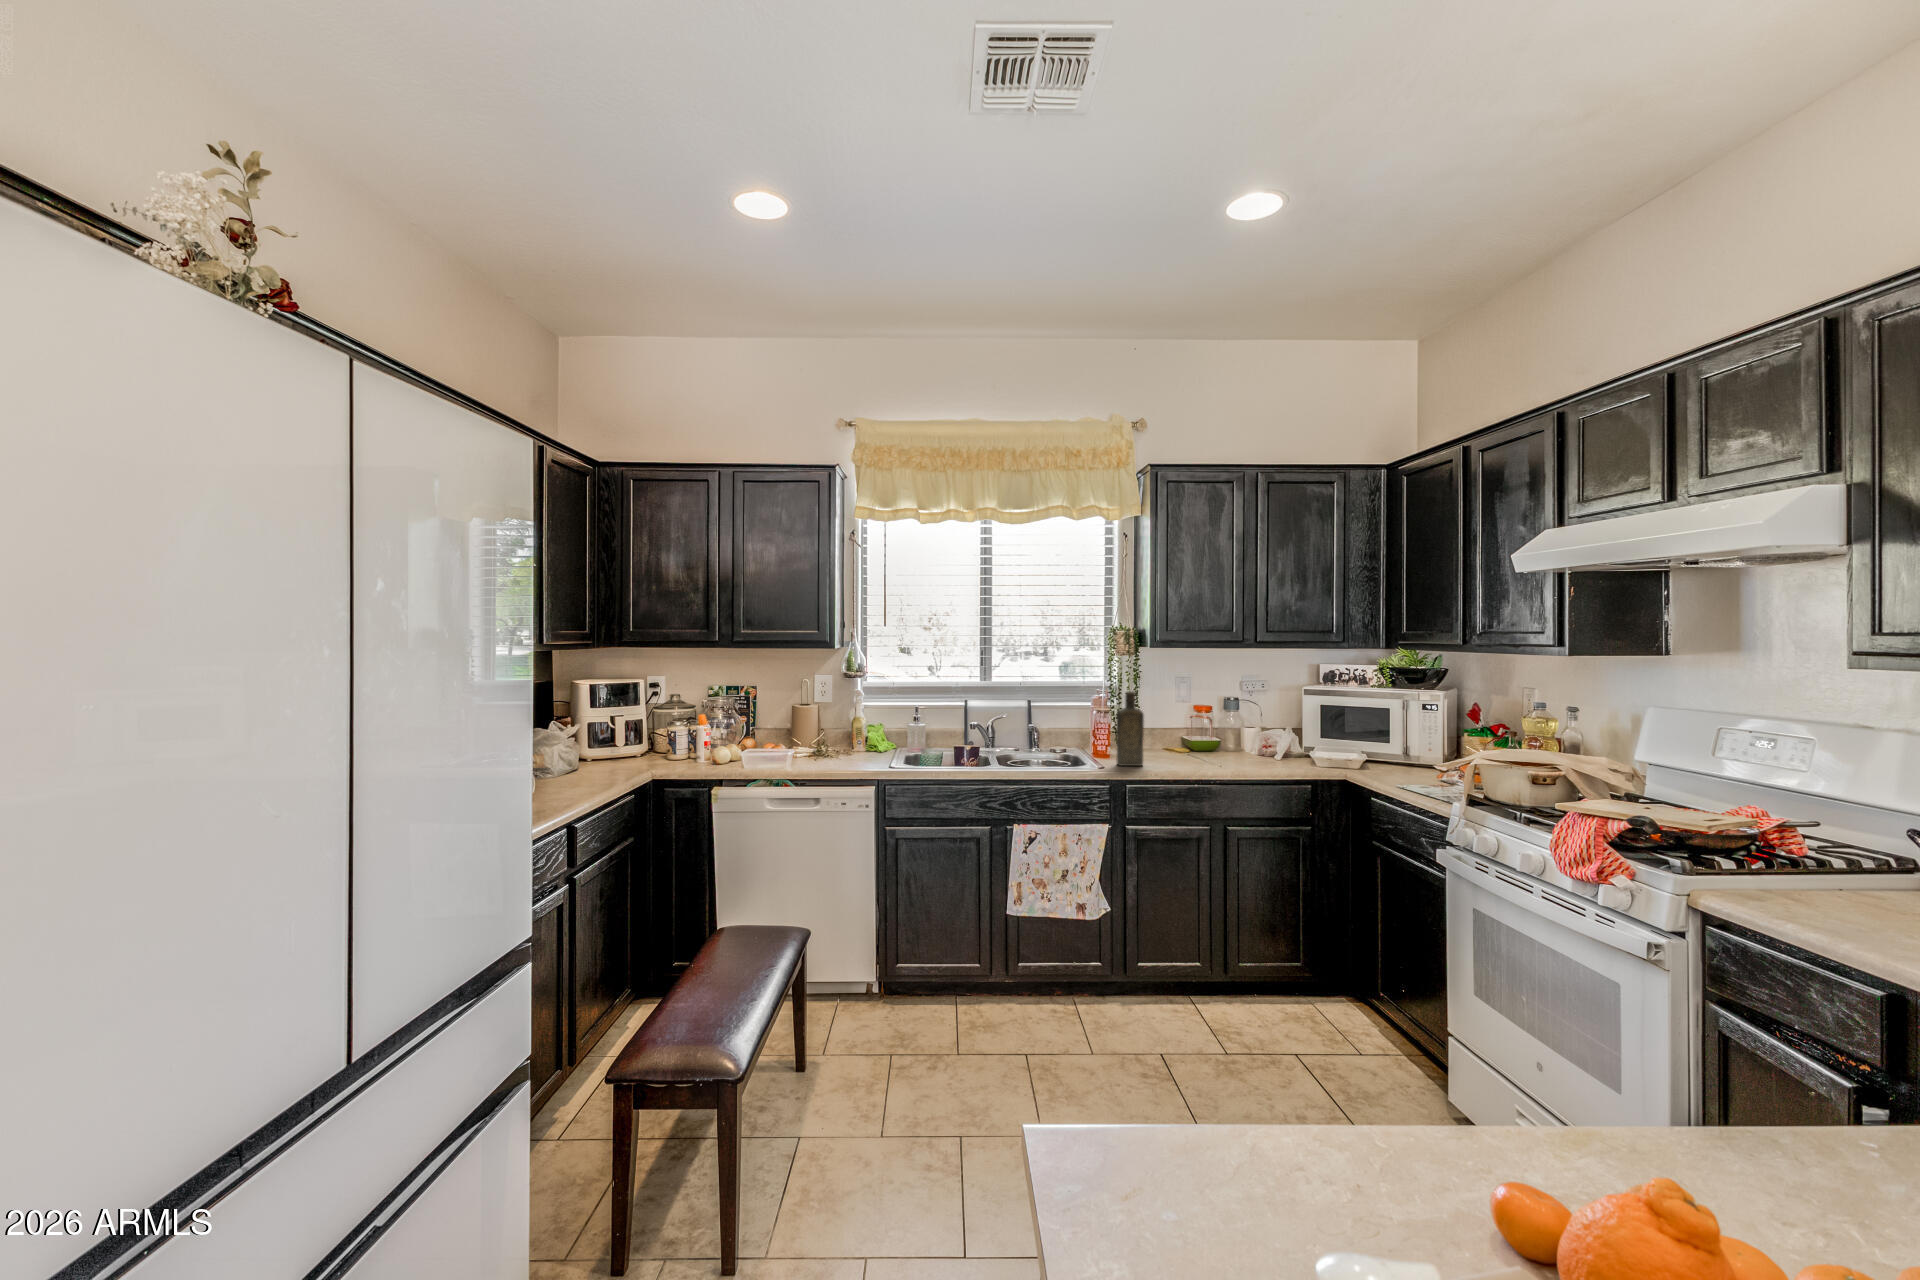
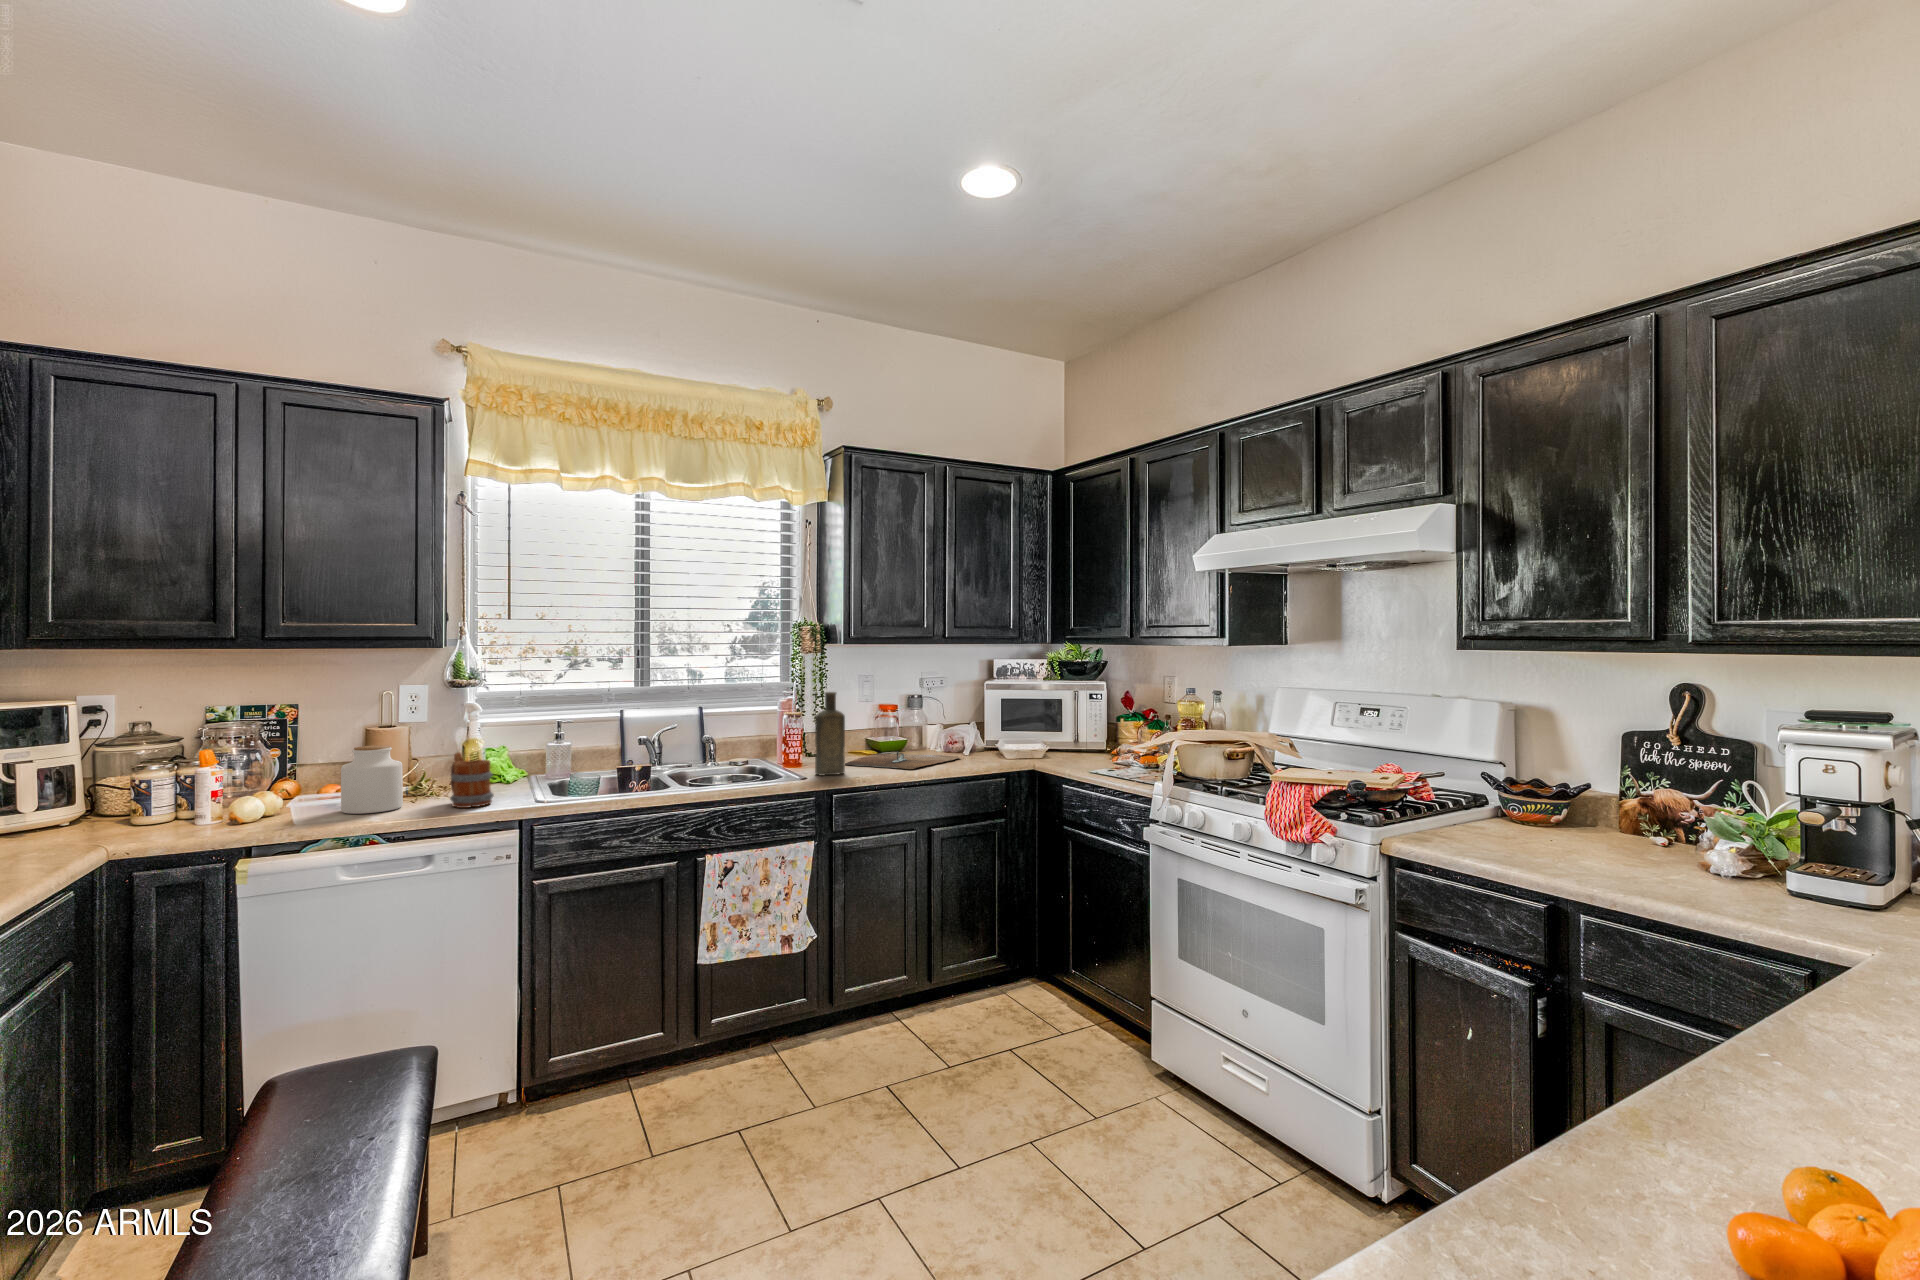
jar: none [771,719,808,766] -> present [341,745,403,814]
mug: none [835,727,863,767] -> present [450,753,494,808]
cutting board: none [1151,749,1270,766] -> present [845,751,960,769]

